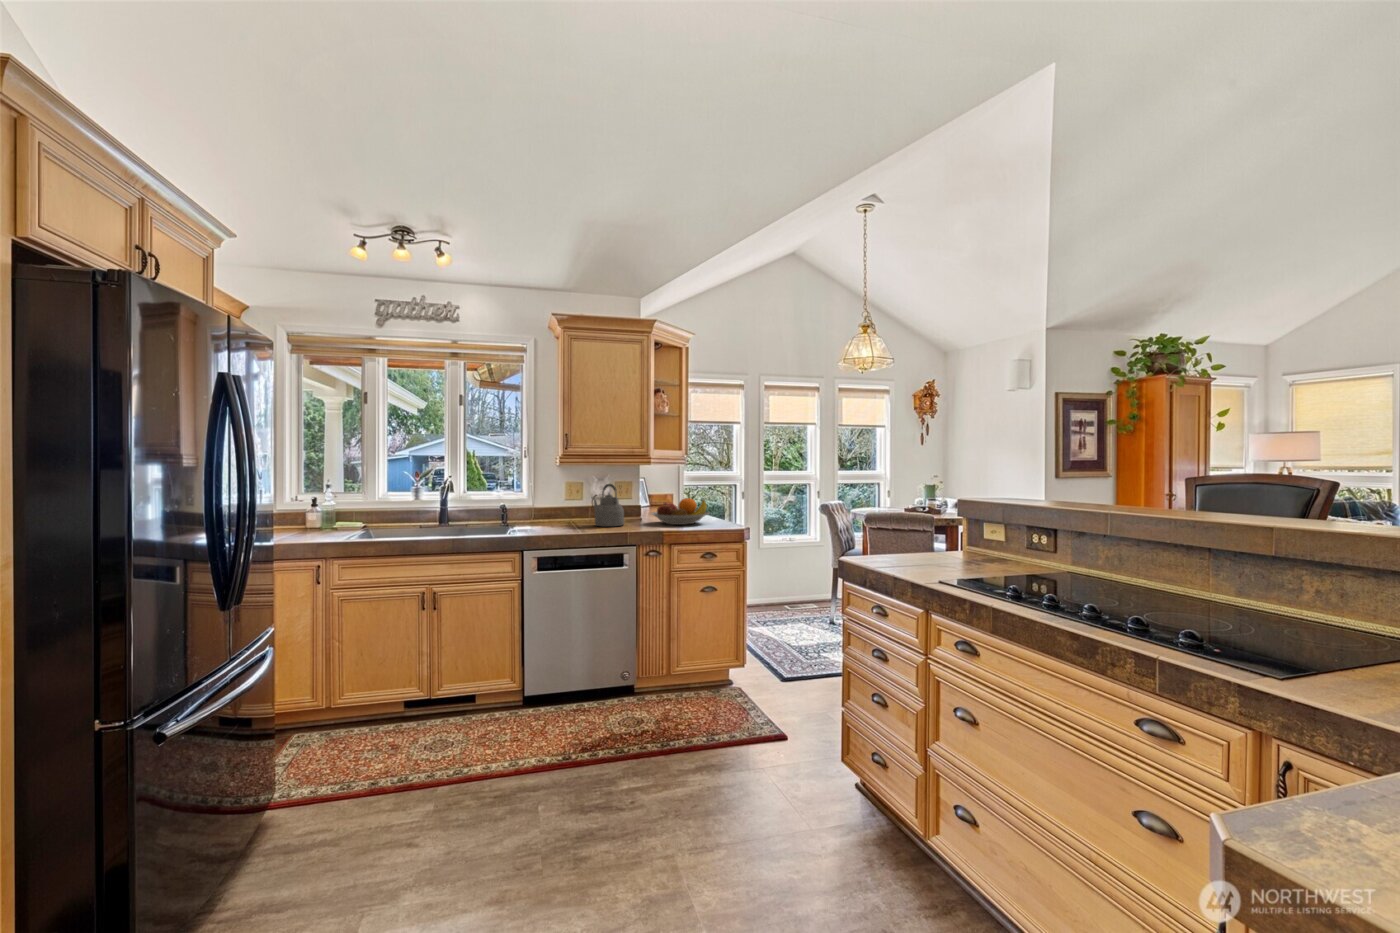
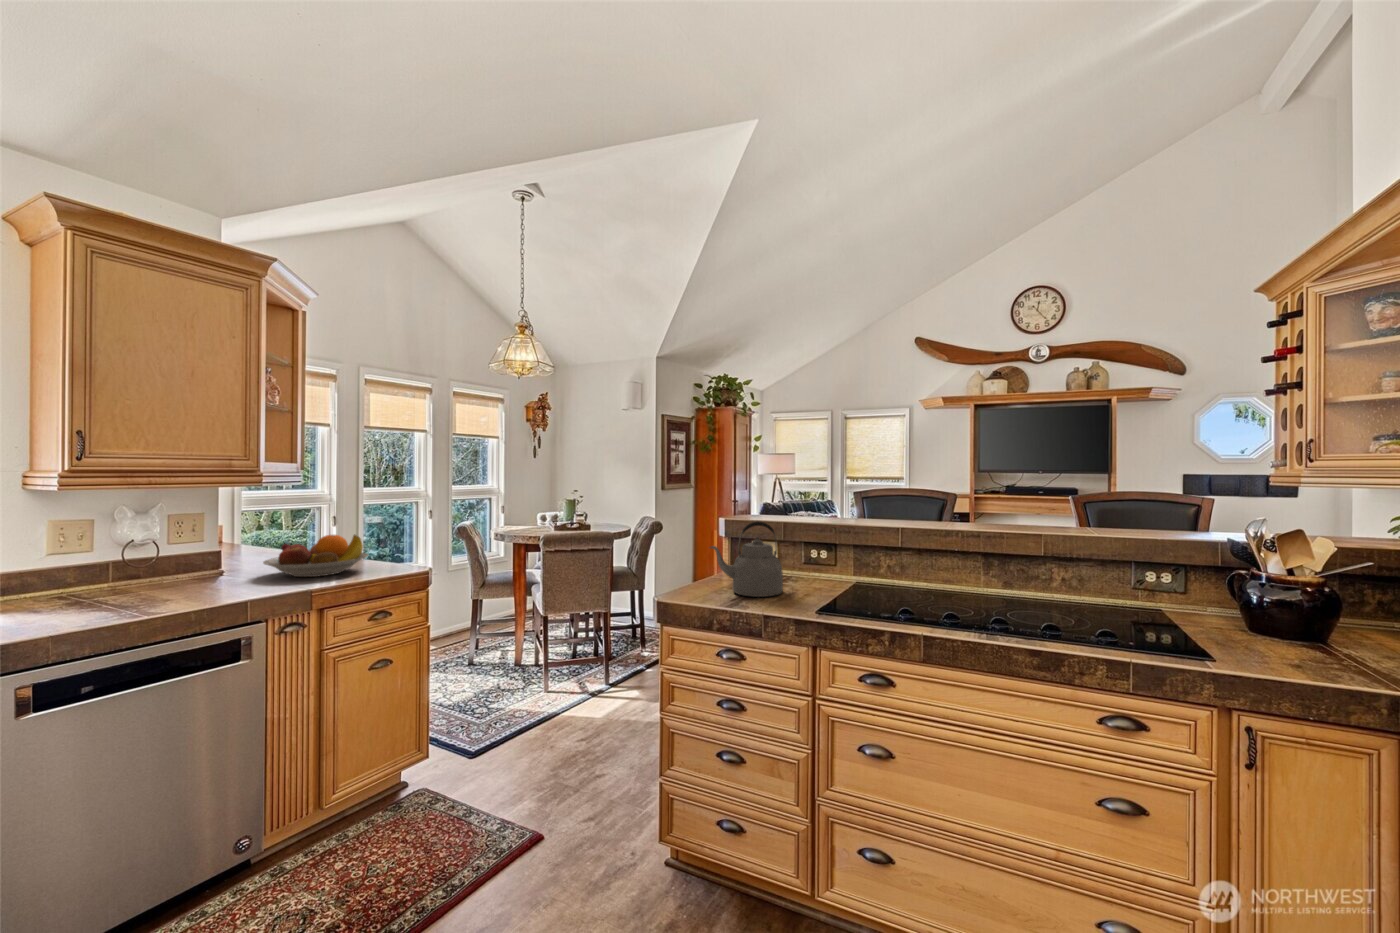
kettle: present [593,484,624,527] -> present [710,521,783,597]

